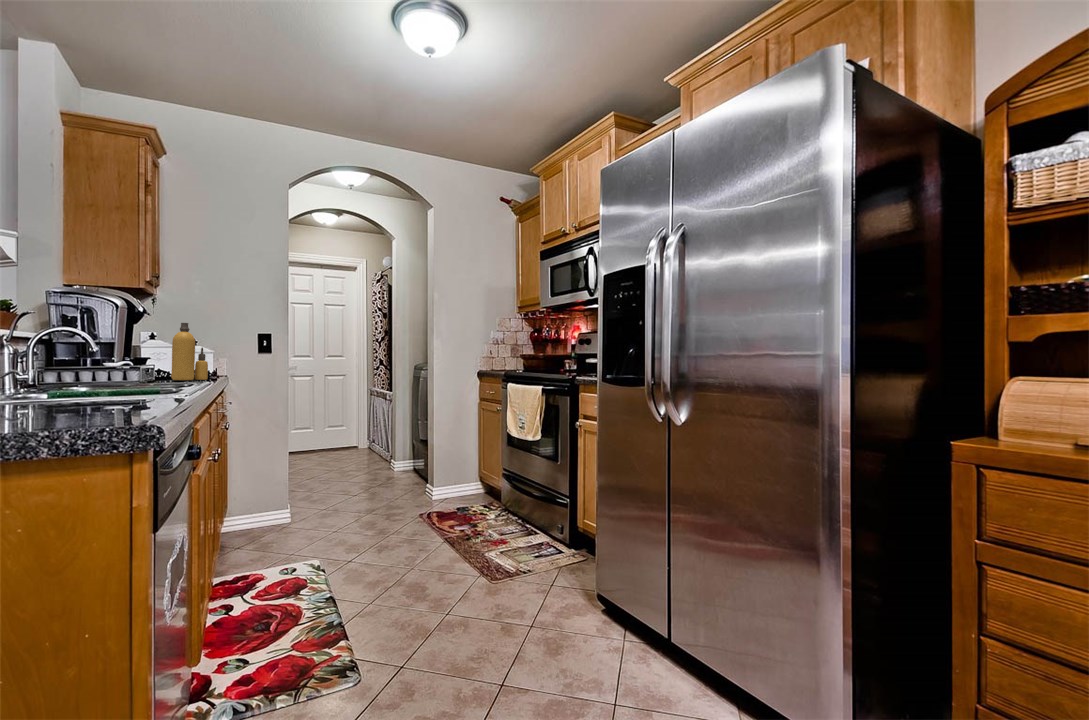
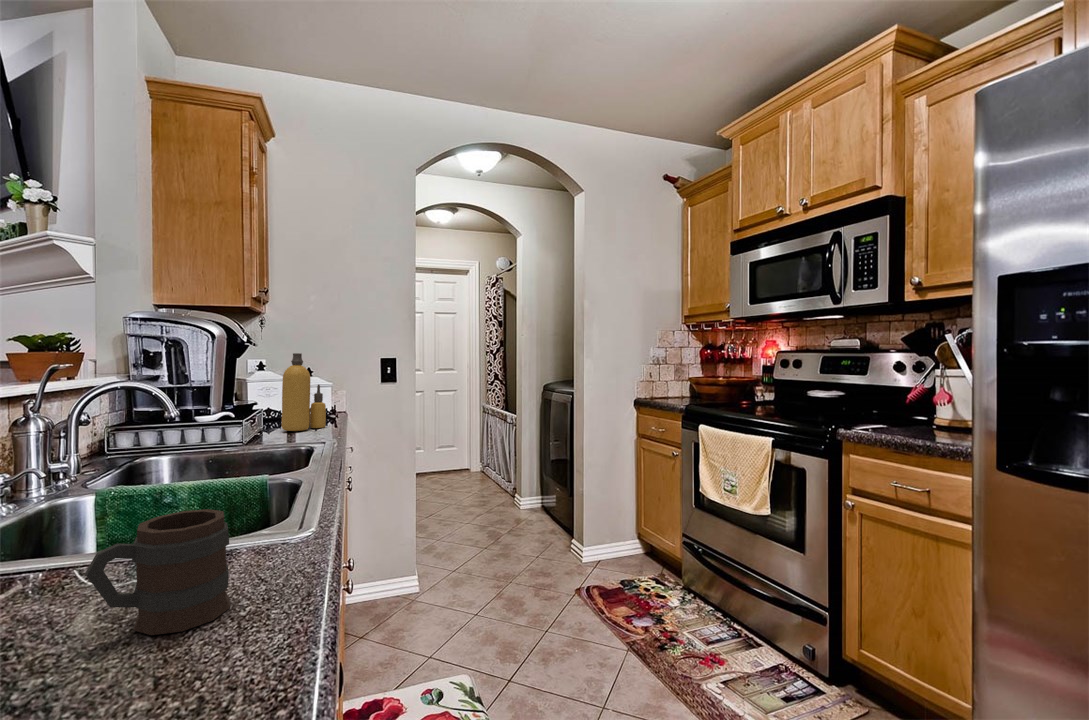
mug: none [81,365,145,408] -> present [85,509,230,635]

